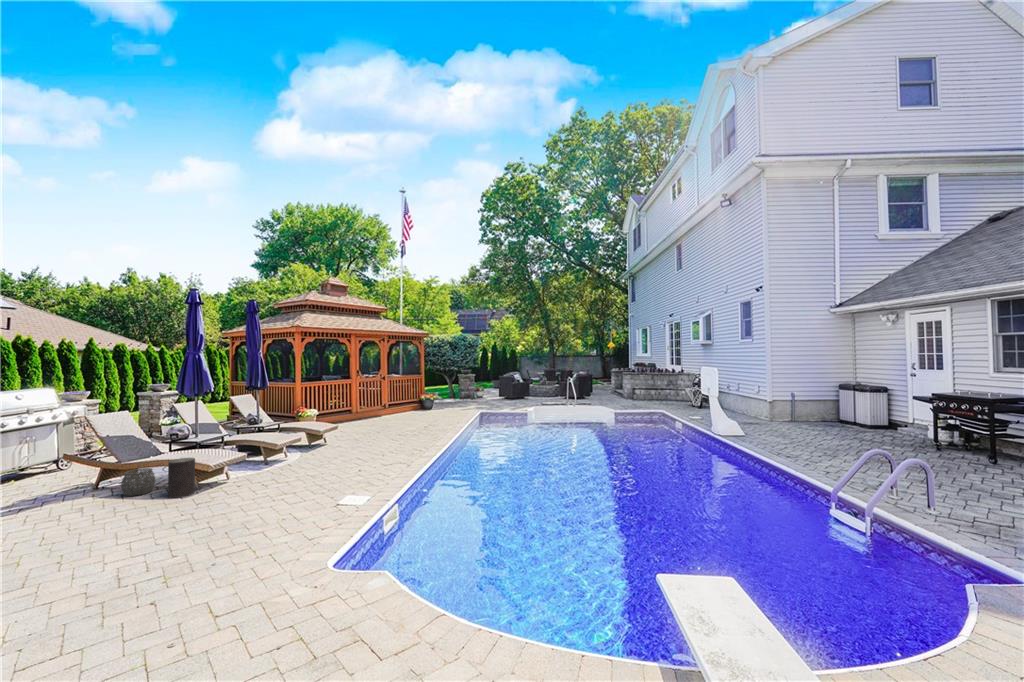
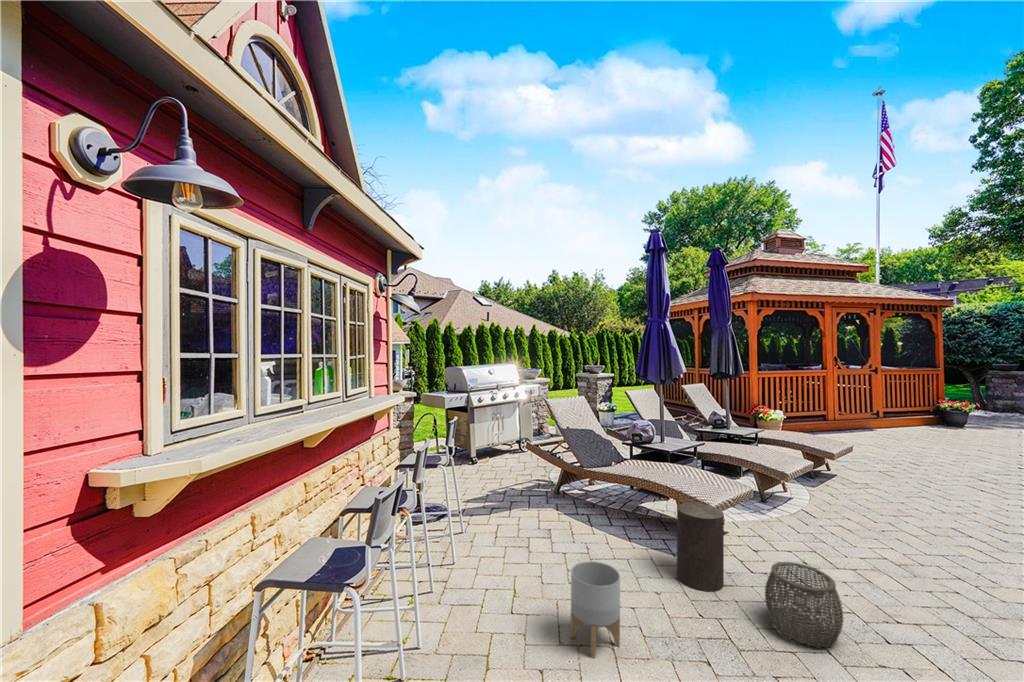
woven basket: present [121,468,155,496] -> present [765,562,844,648]
planter: none [84,488,116,528] -> present [570,561,620,658]

